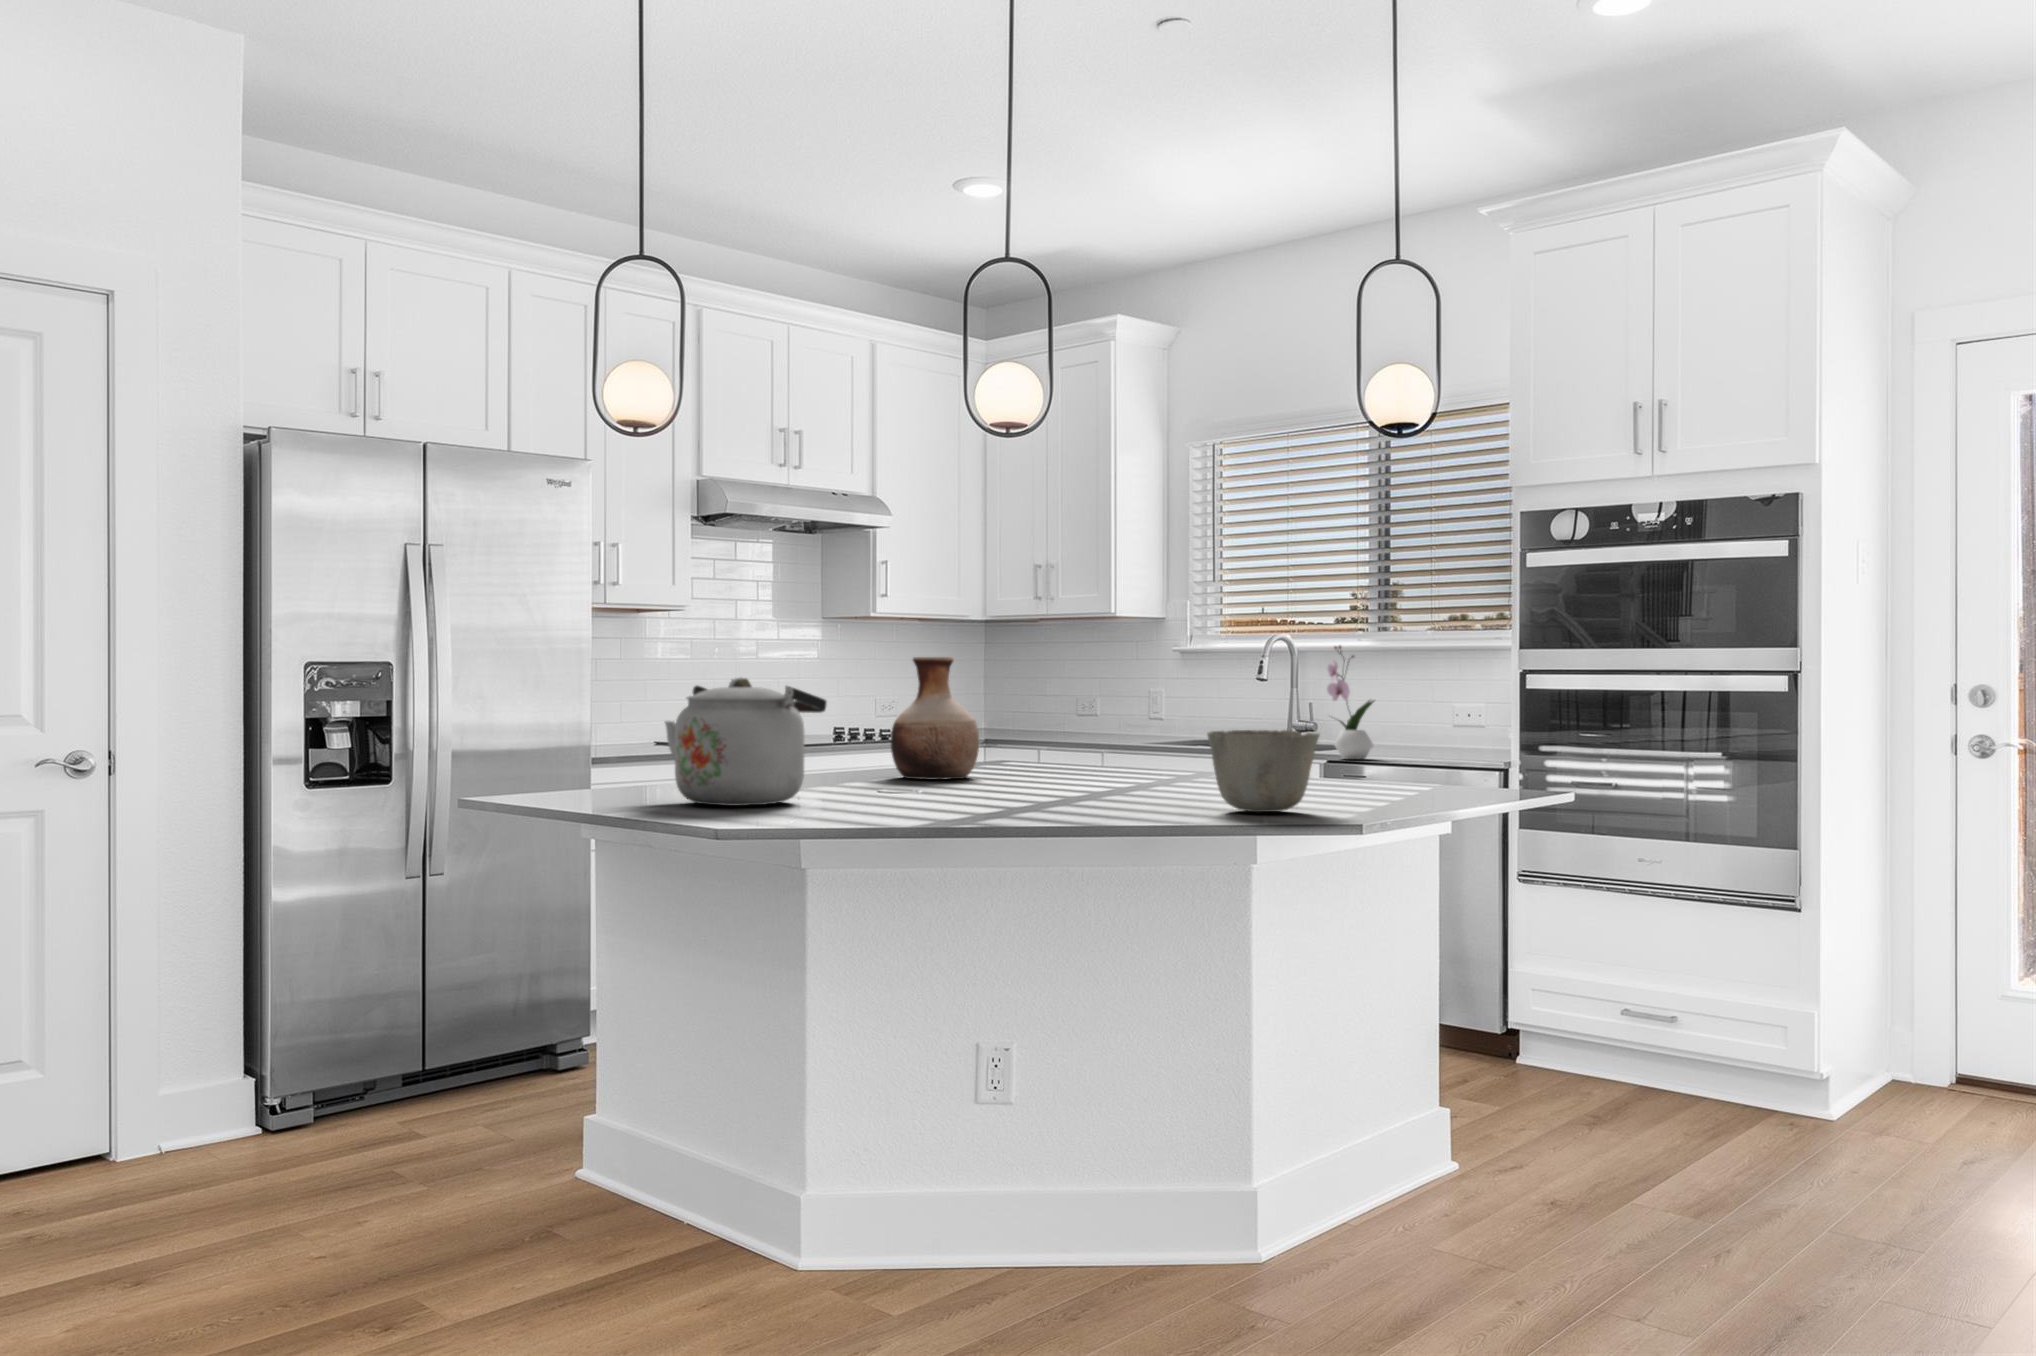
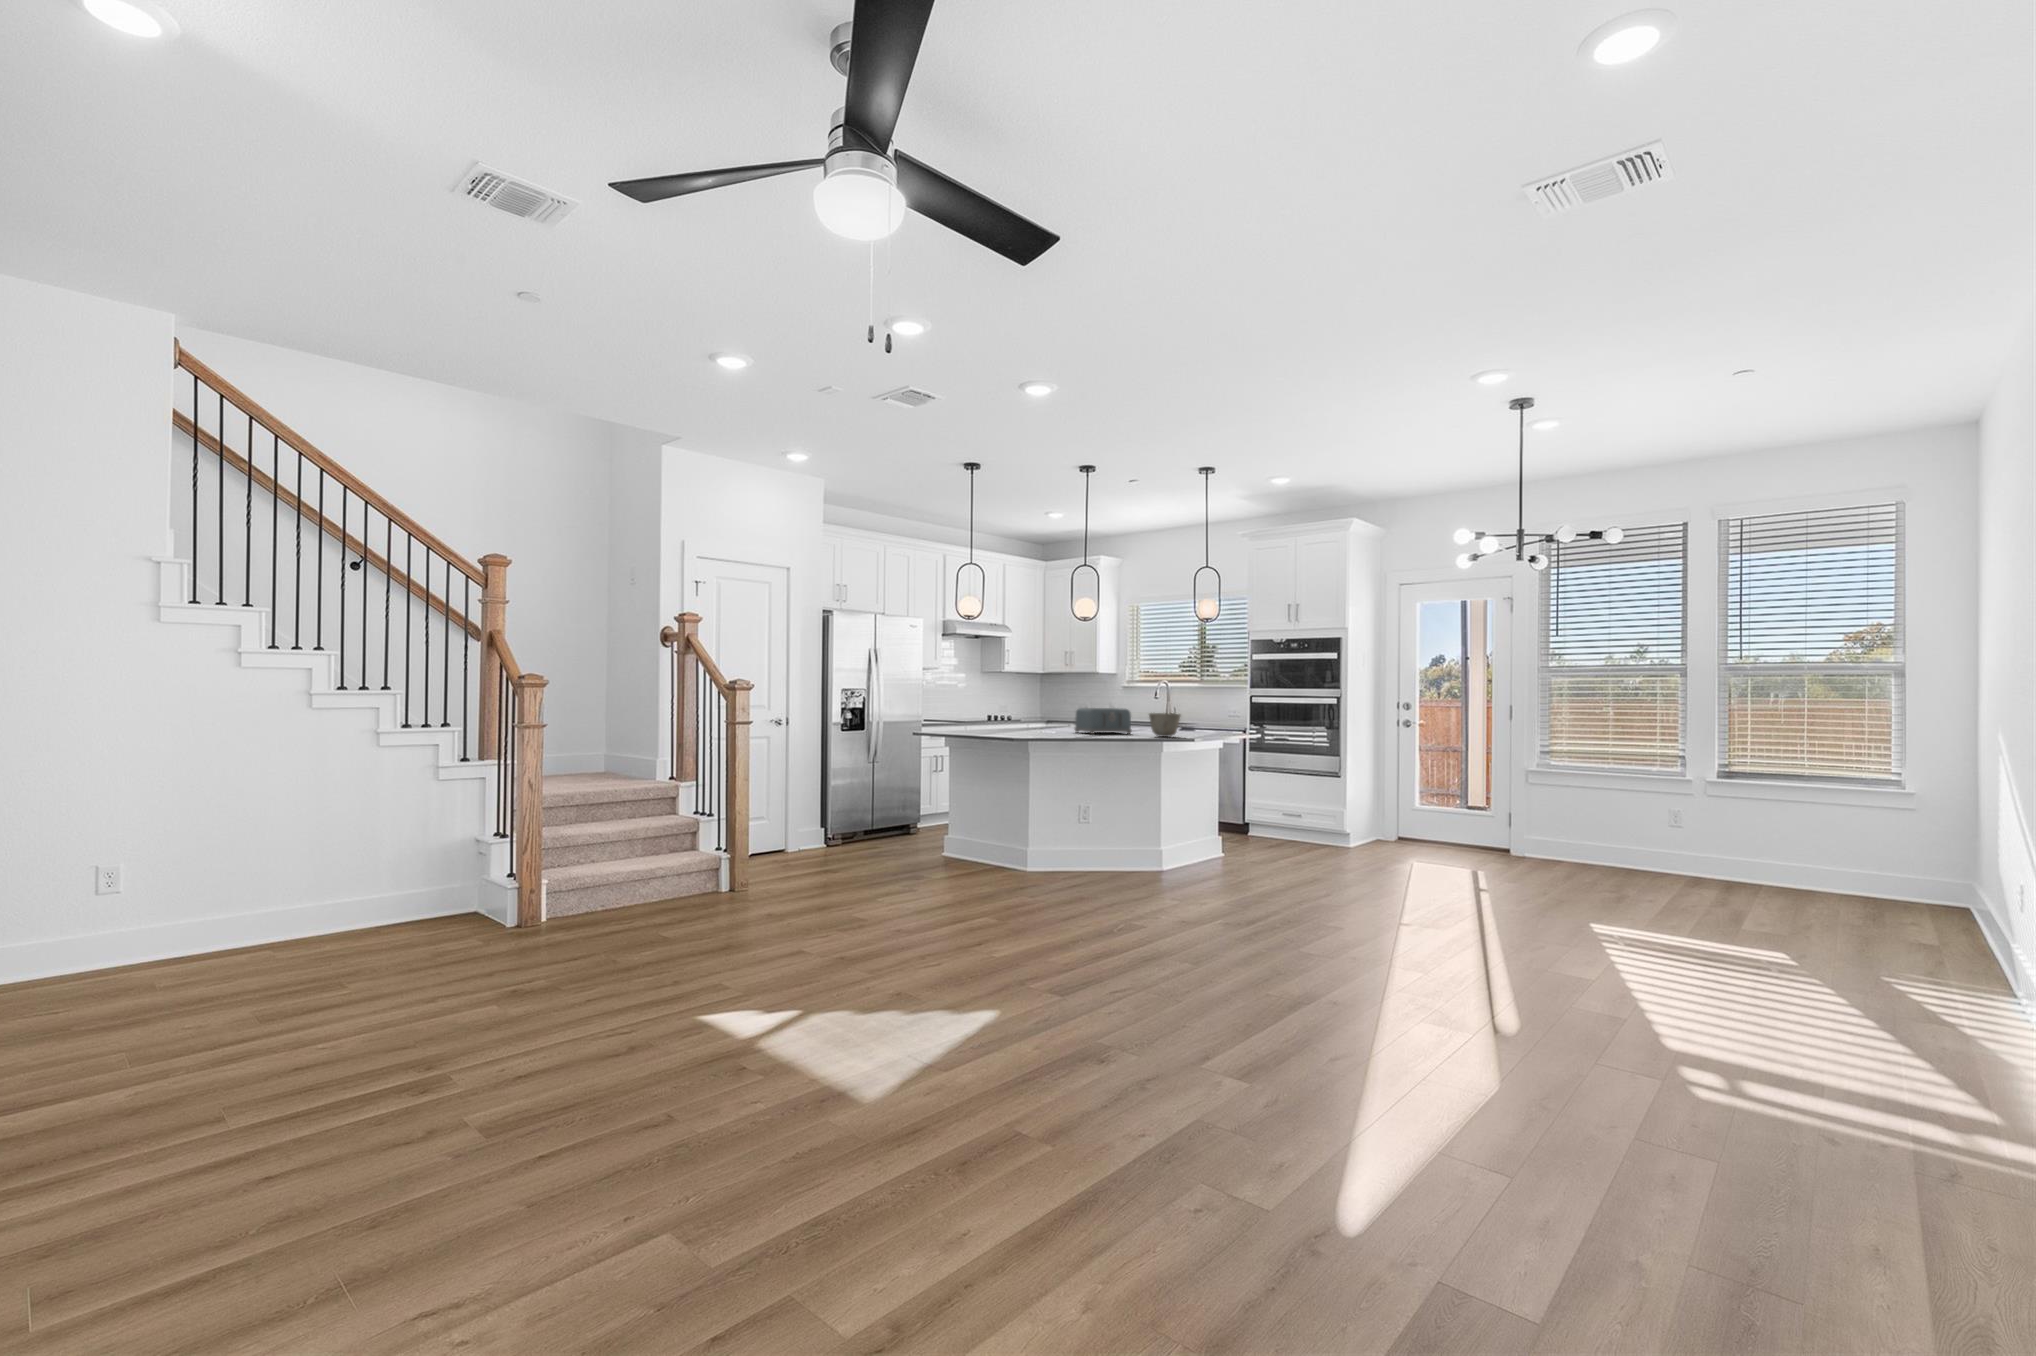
flower arrangement: present [1327,646,1374,759] -> none [1182,686,1199,728]
vase: present [891,657,979,780] -> none [1038,690,1067,730]
kettle: present [664,678,827,806] -> none [983,696,1033,734]
toaster: none [985,711,1162,798] -> present [1075,708,1132,734]

